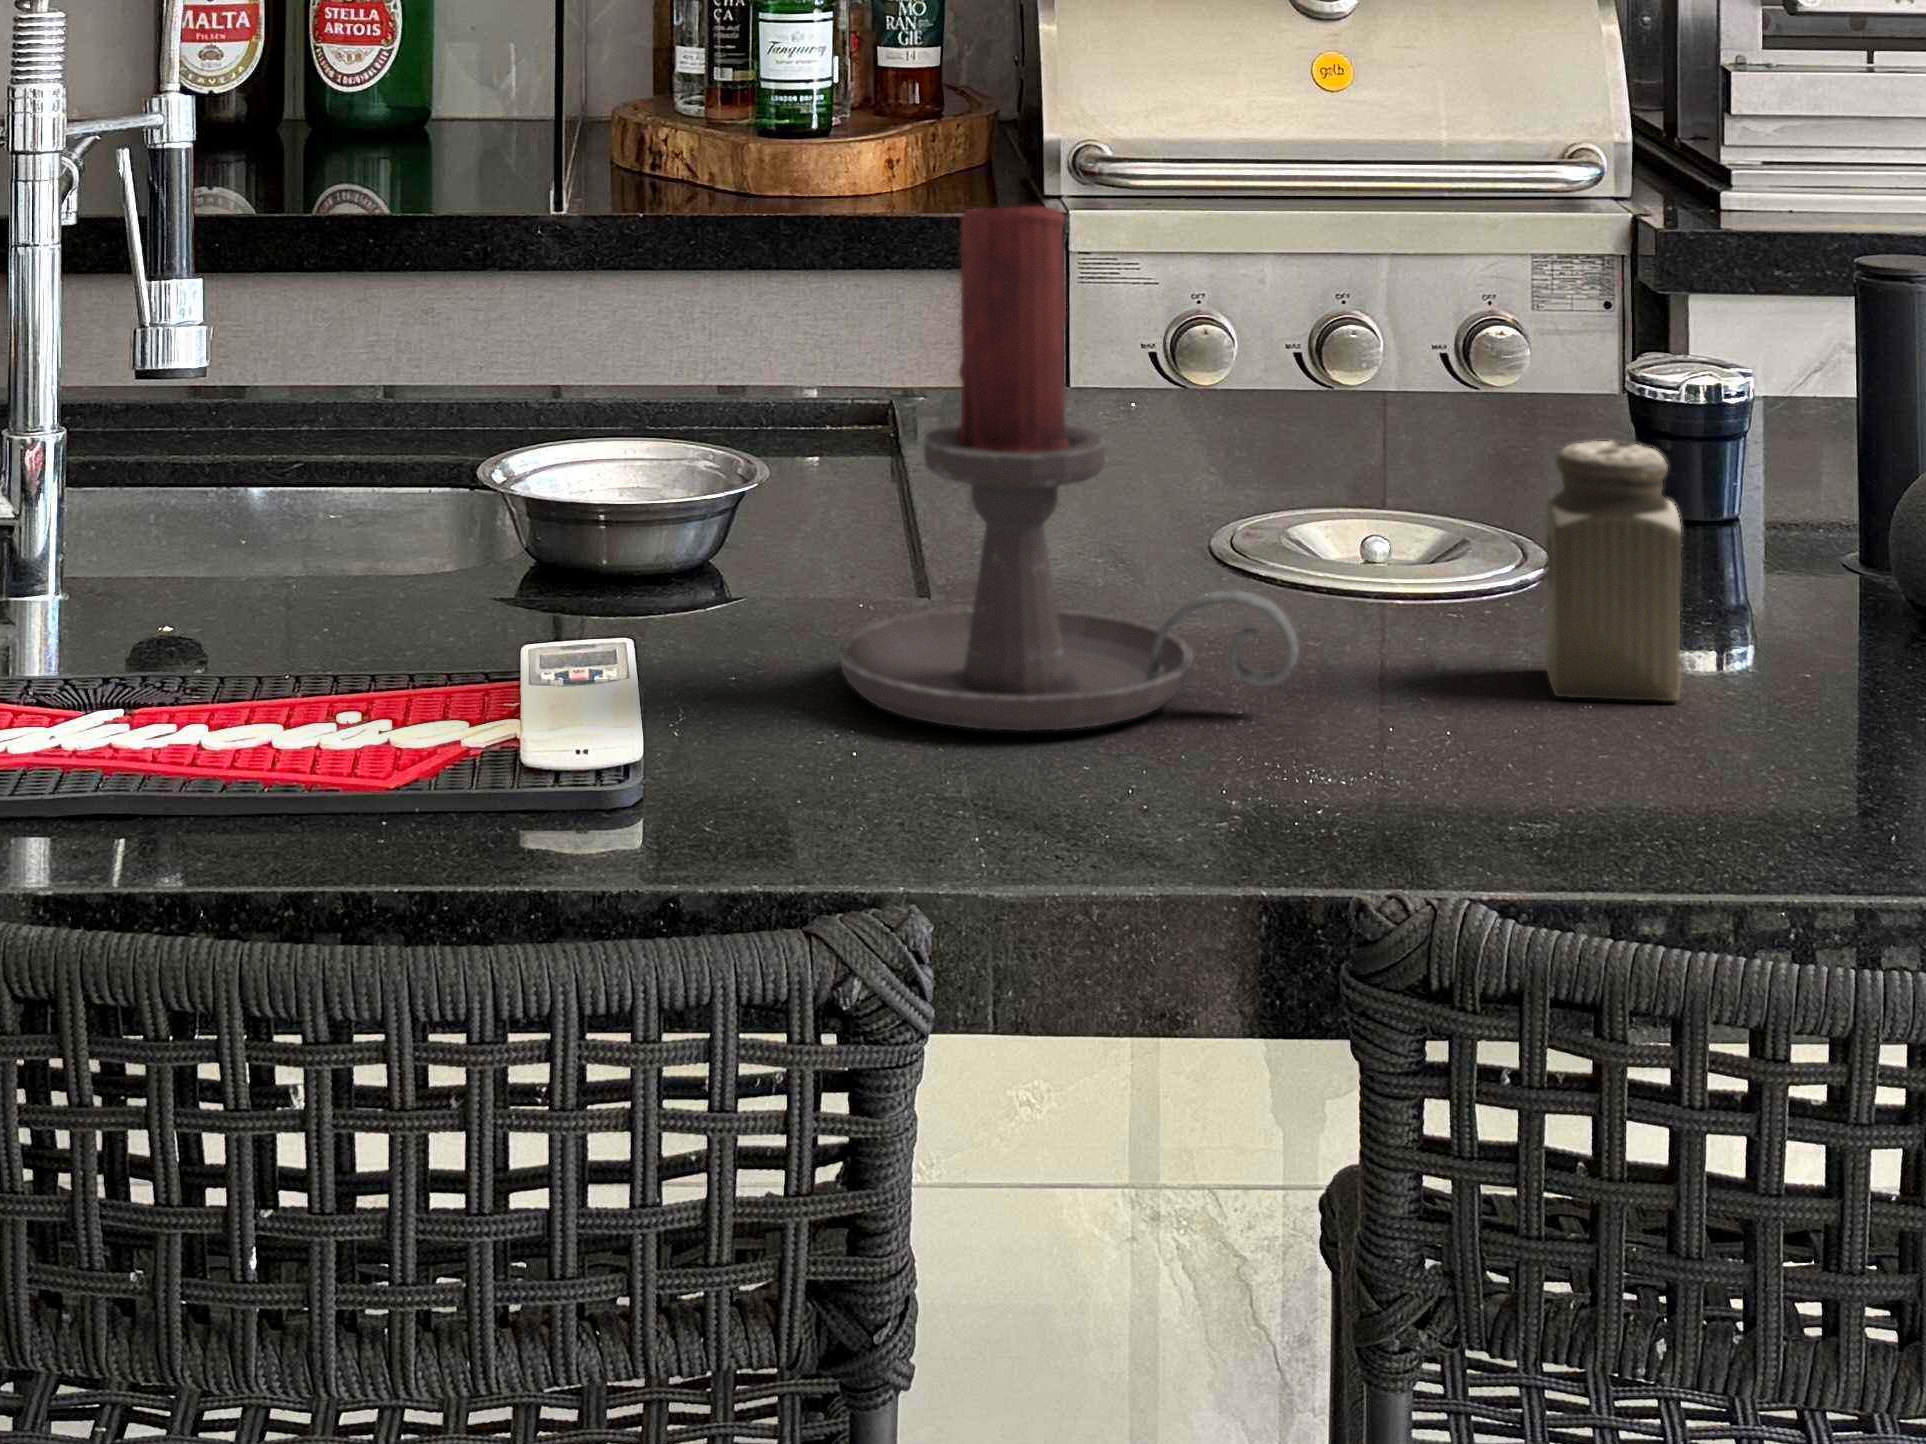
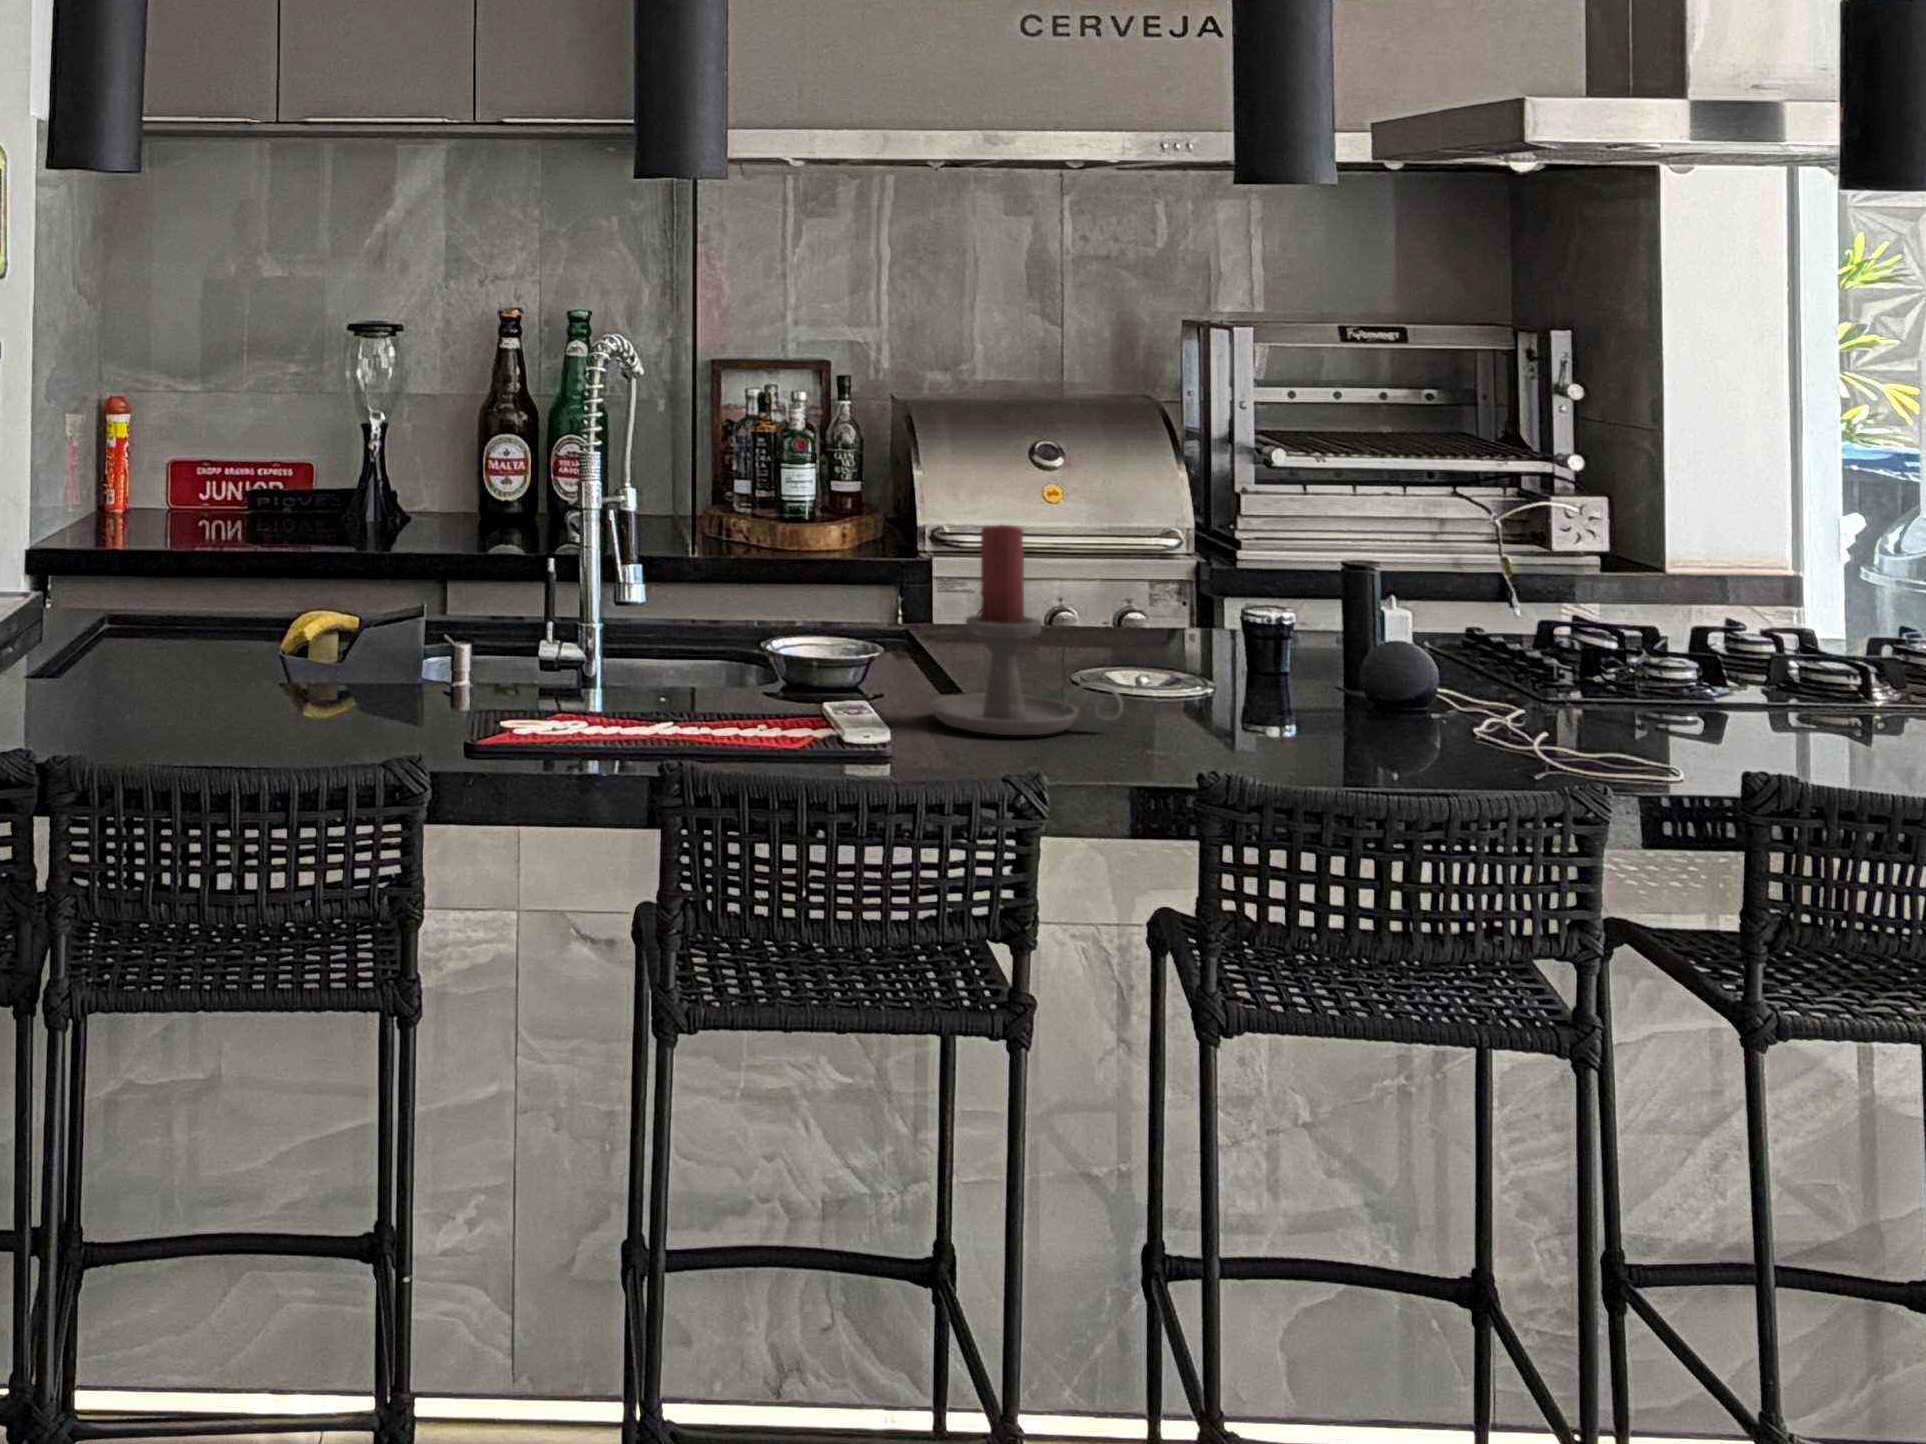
salt shaker: present [1545,441,1681,701] -> none [1217,626,1277,731]

